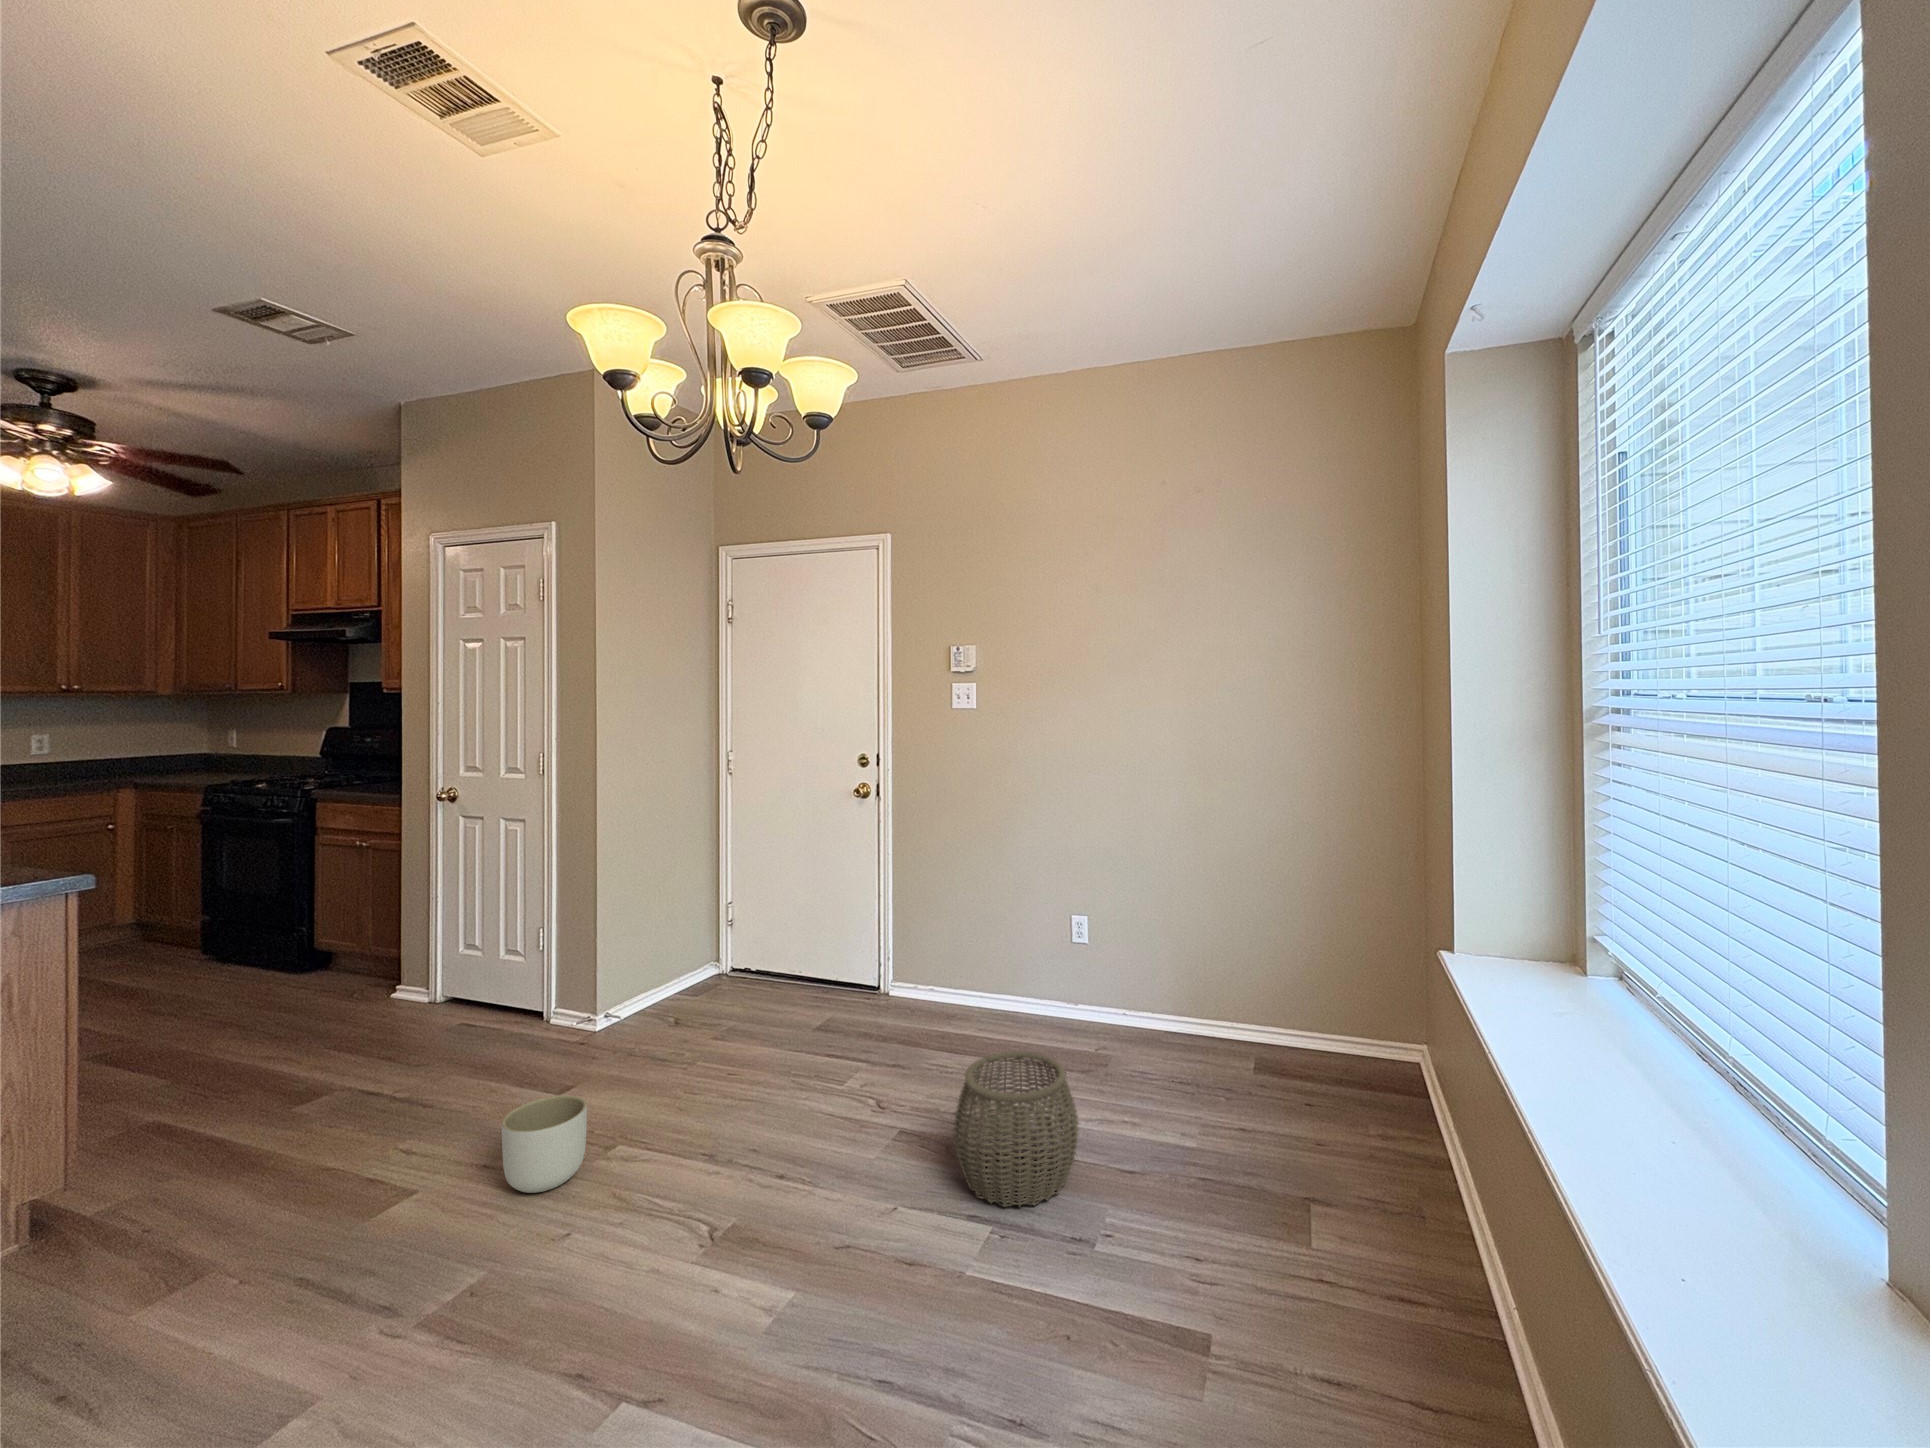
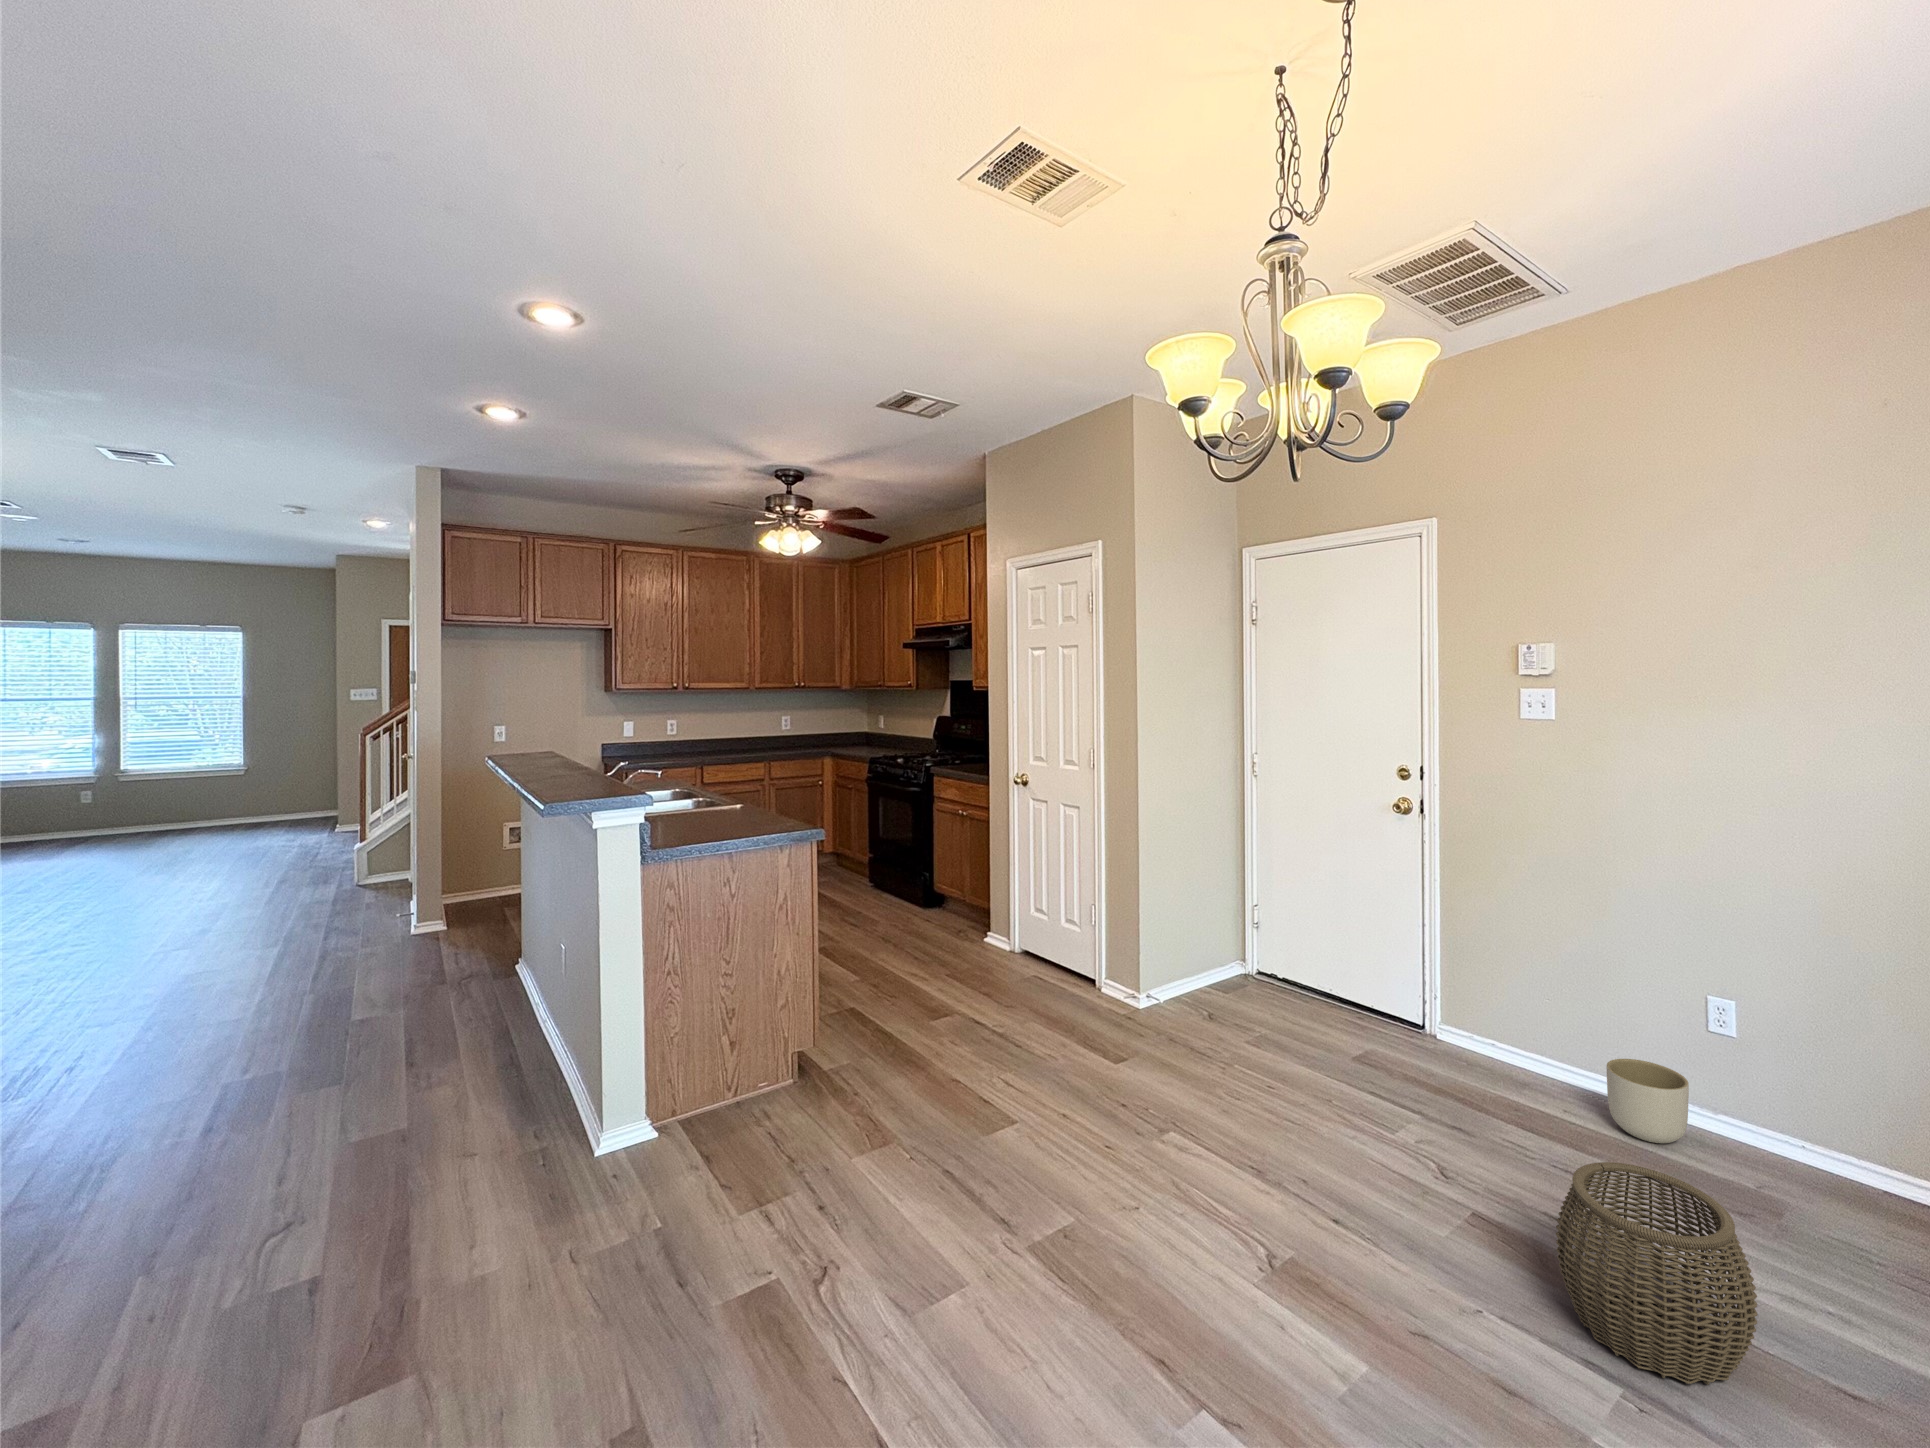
planter: present [502,1095,587,1193] -> present [1606,1059,1689,1143]

